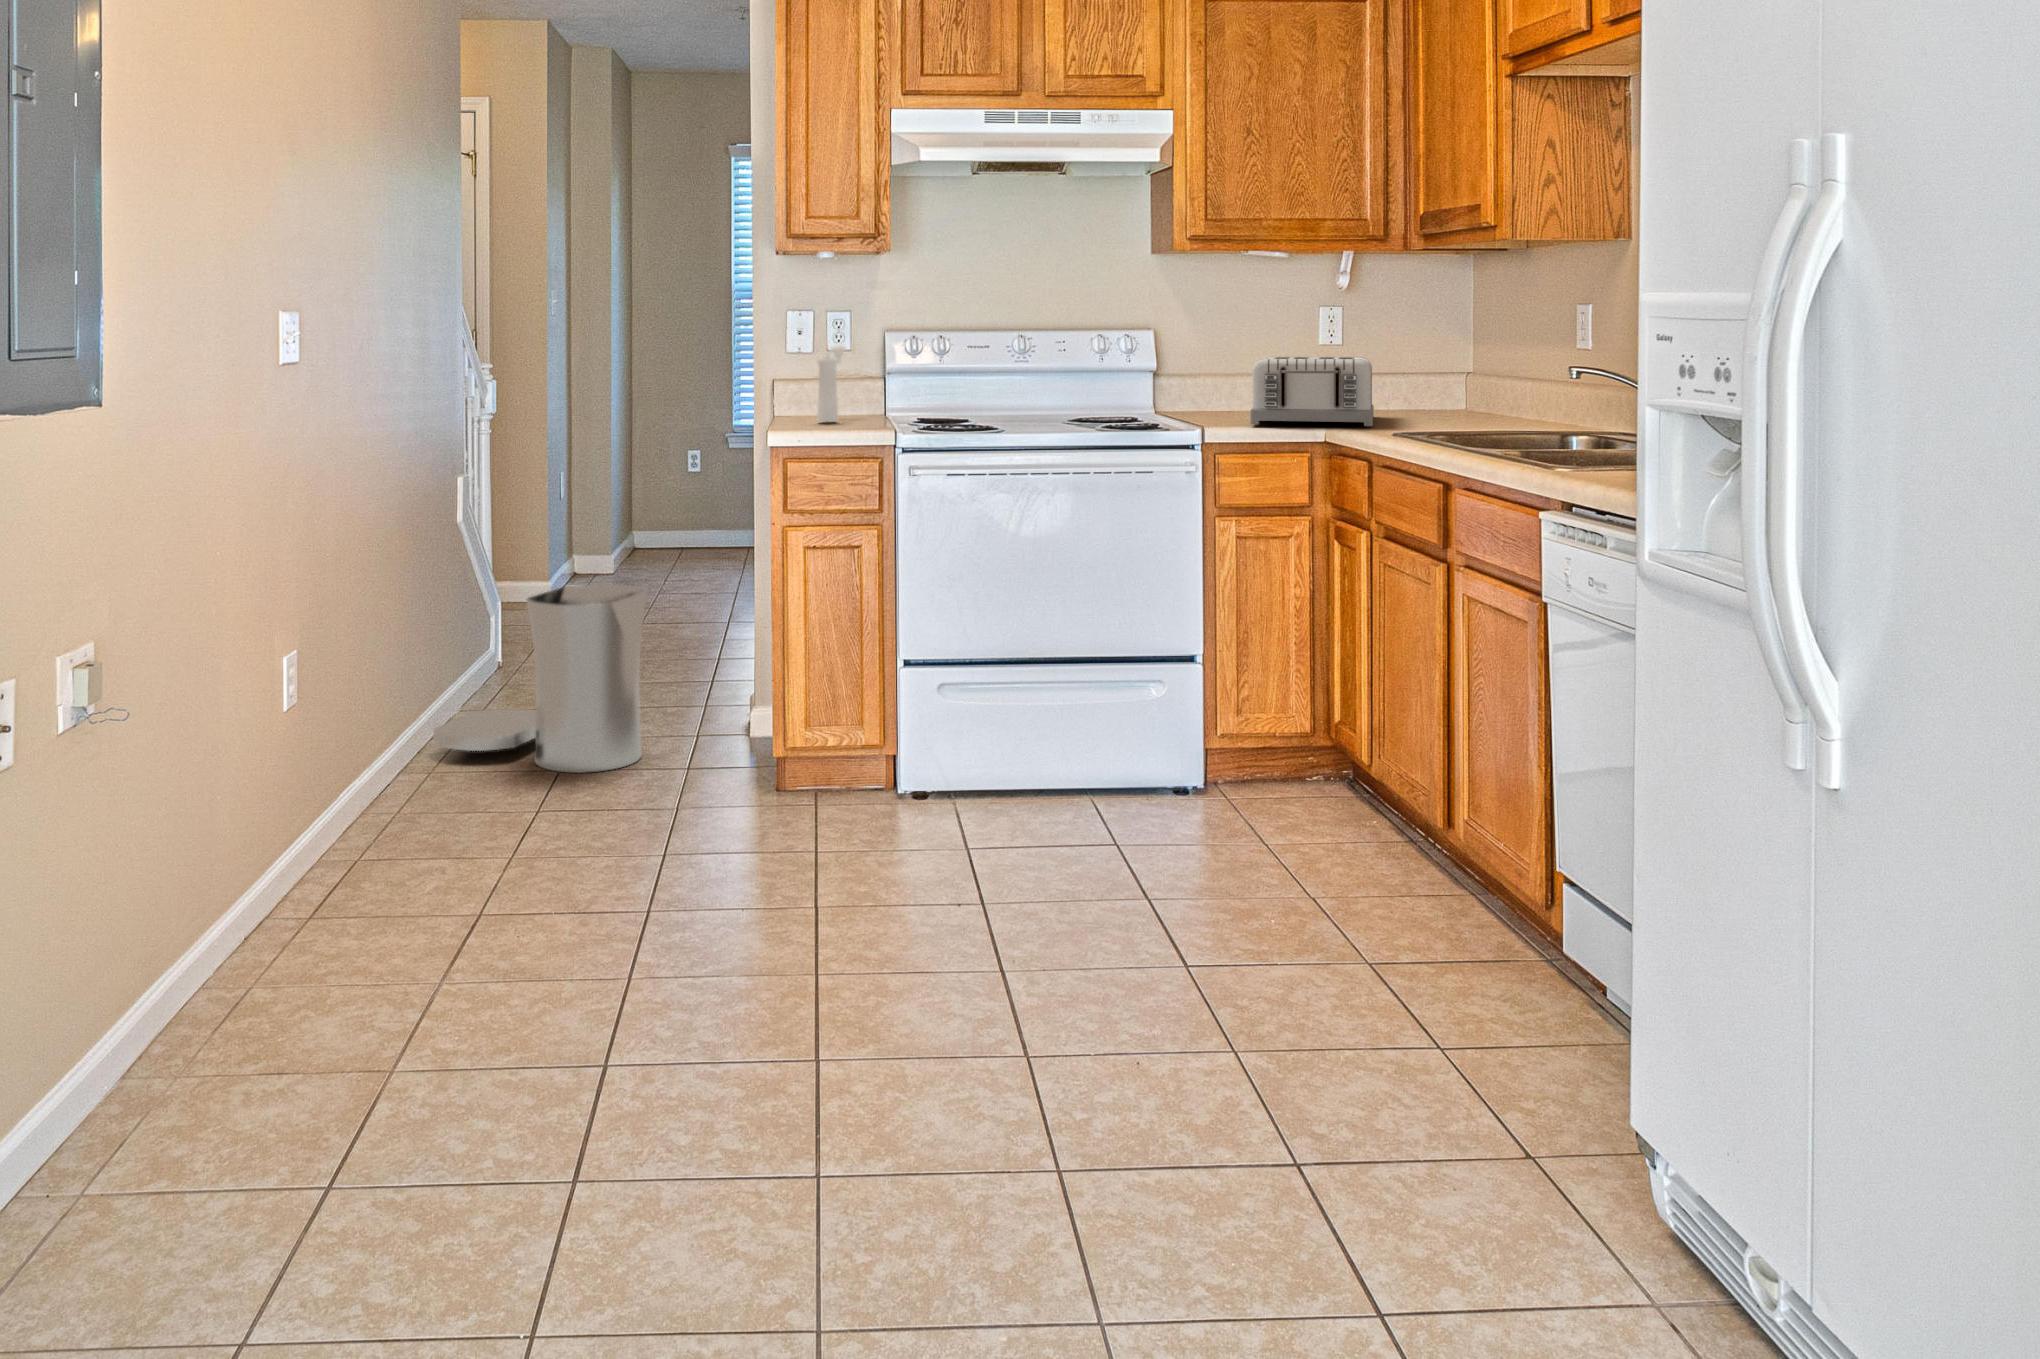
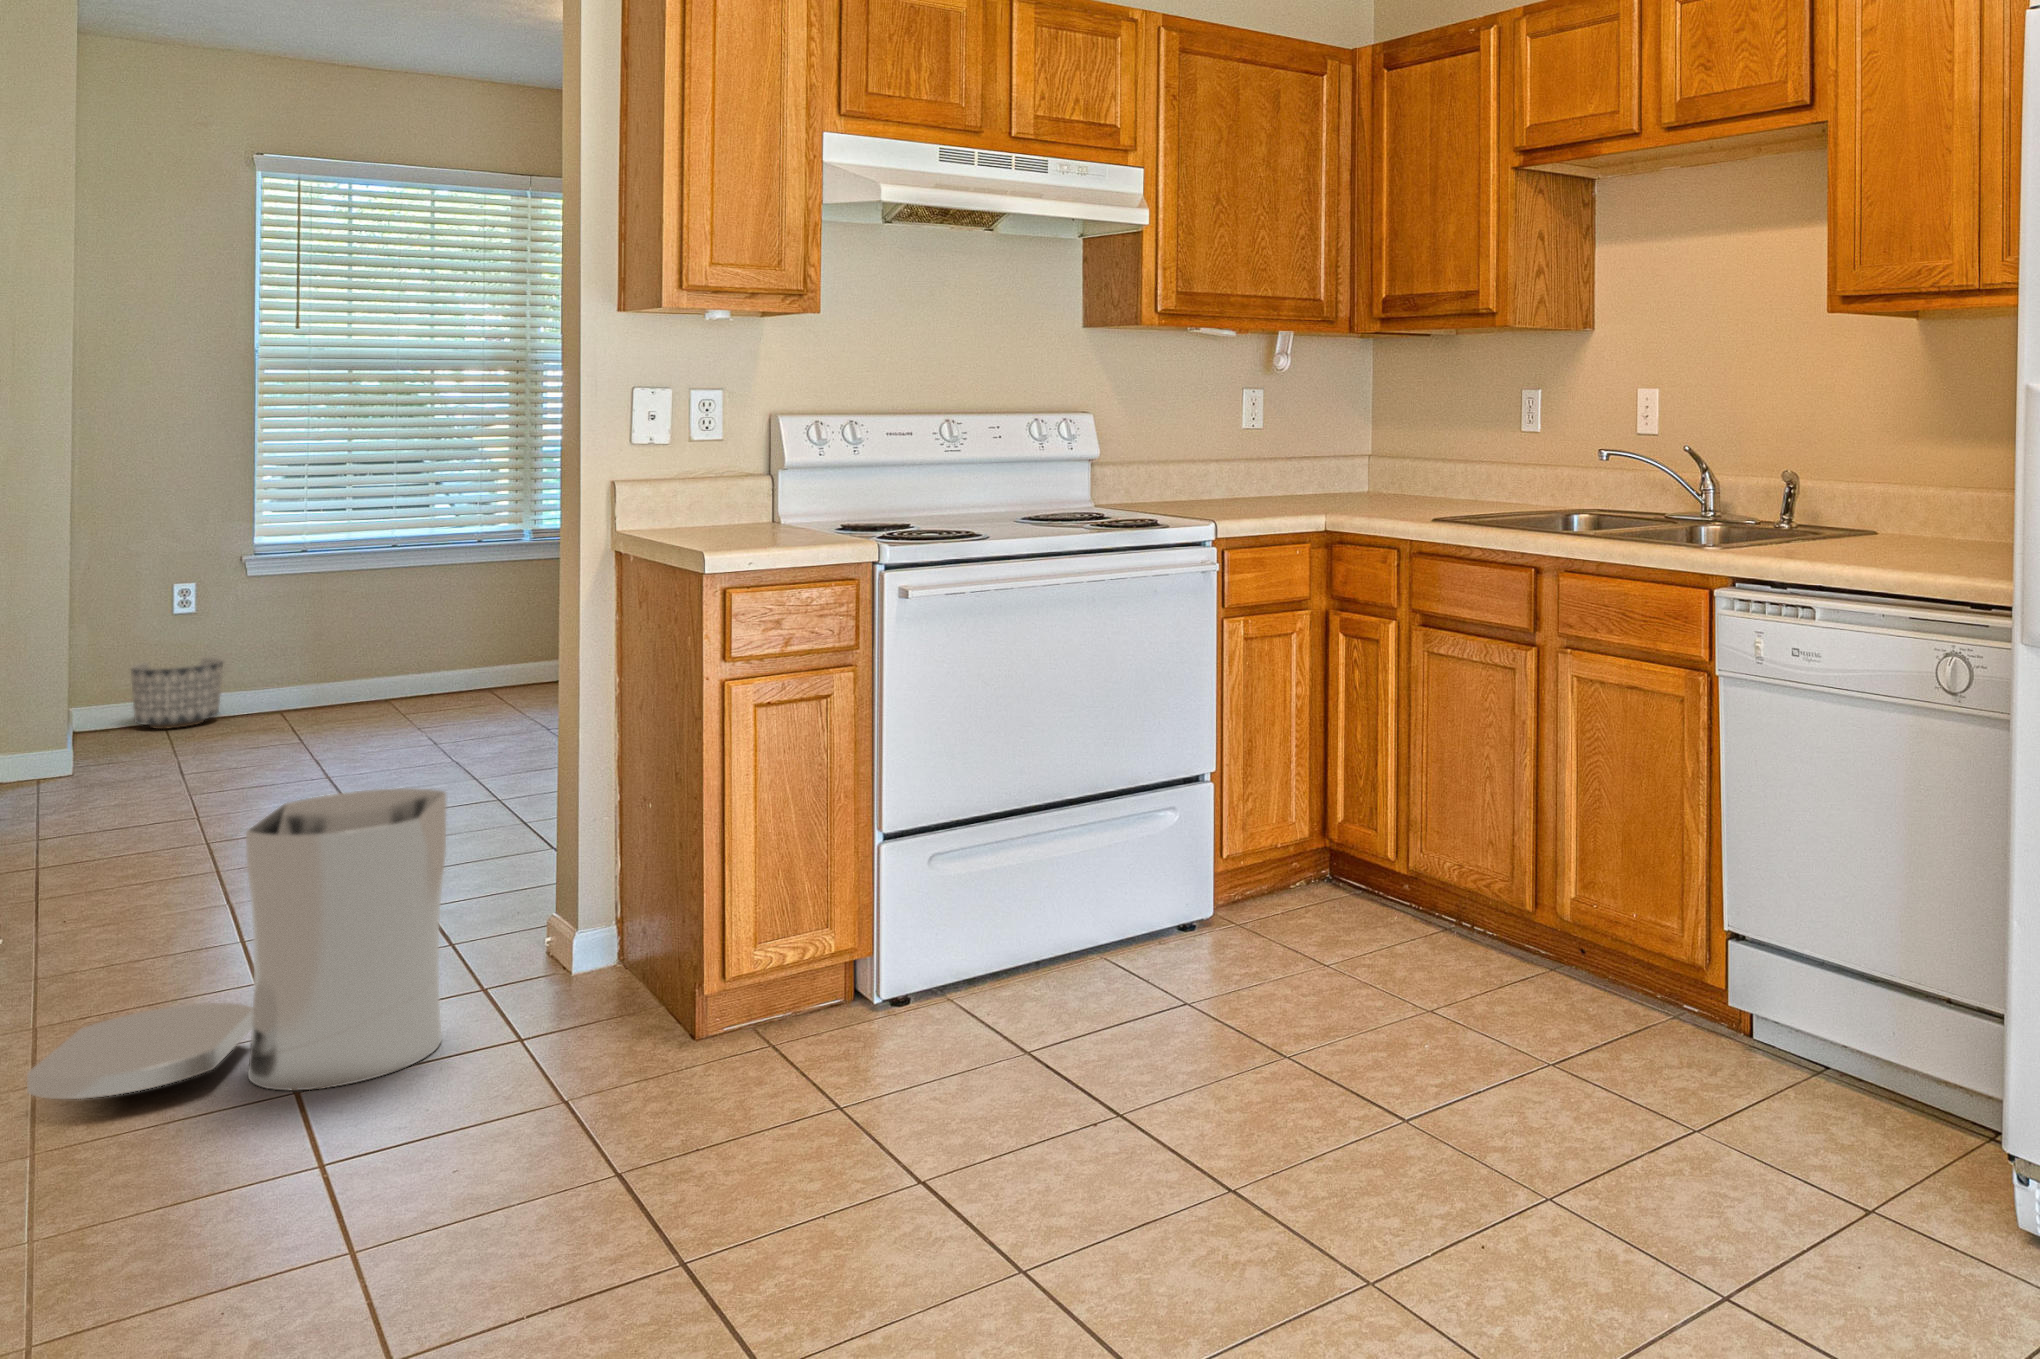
pepper mill: present [817,344,846,422] -> none [699,429,730,534]
toaster: present [1250,357,1374,426] -> none [1218,439,1364,514]
planter: none [666,510,716,557] -> present [131,657,223,729]

